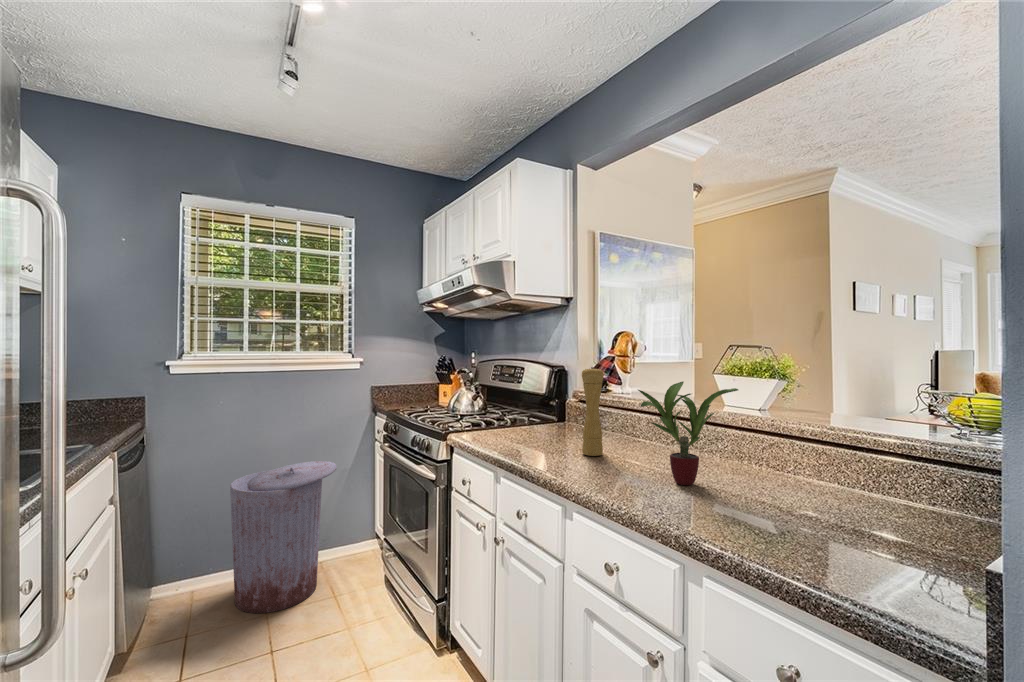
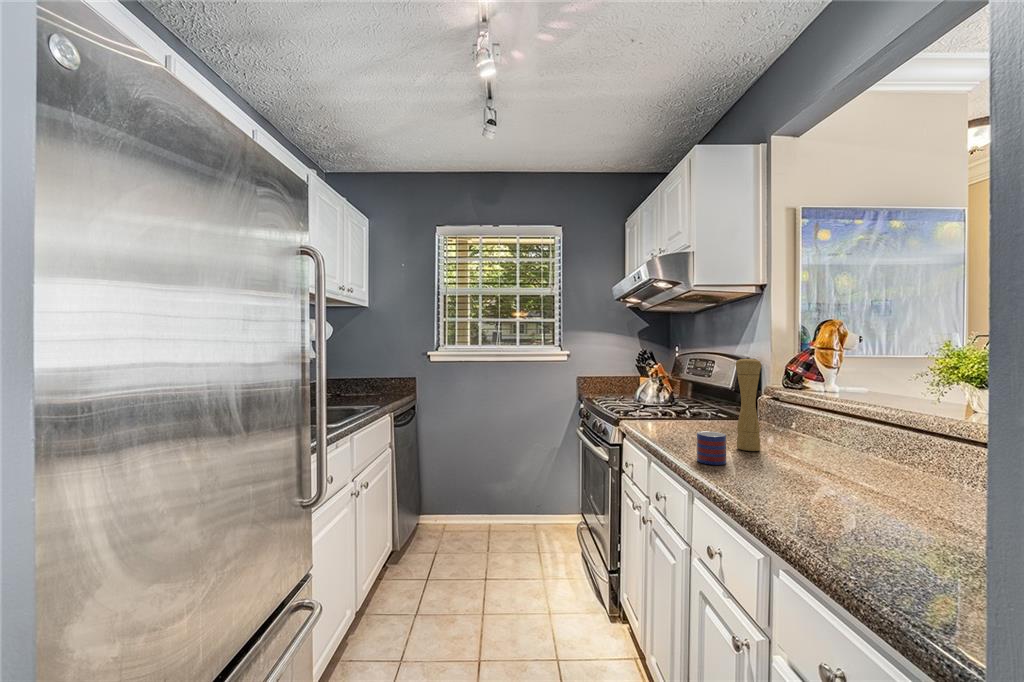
potted plant: present [638,382,738,485] -> none [763,372,903,488]
mug: none [563,443,592,476] -> present [697,431,726,465]
trash can: present [230,461,336,613] -> none [466,437,544,553]

